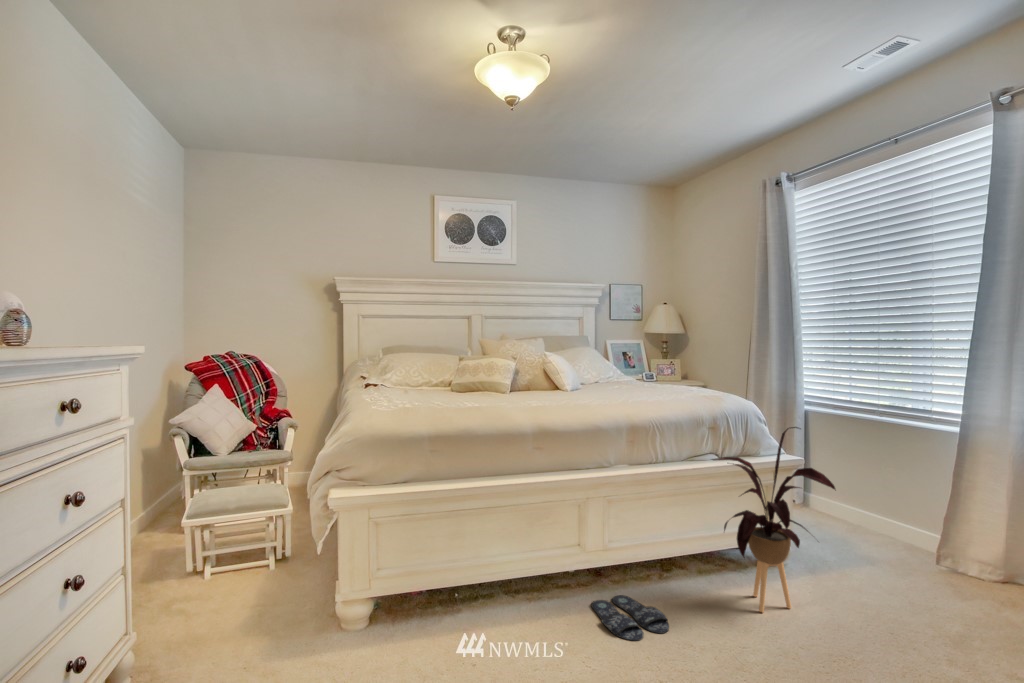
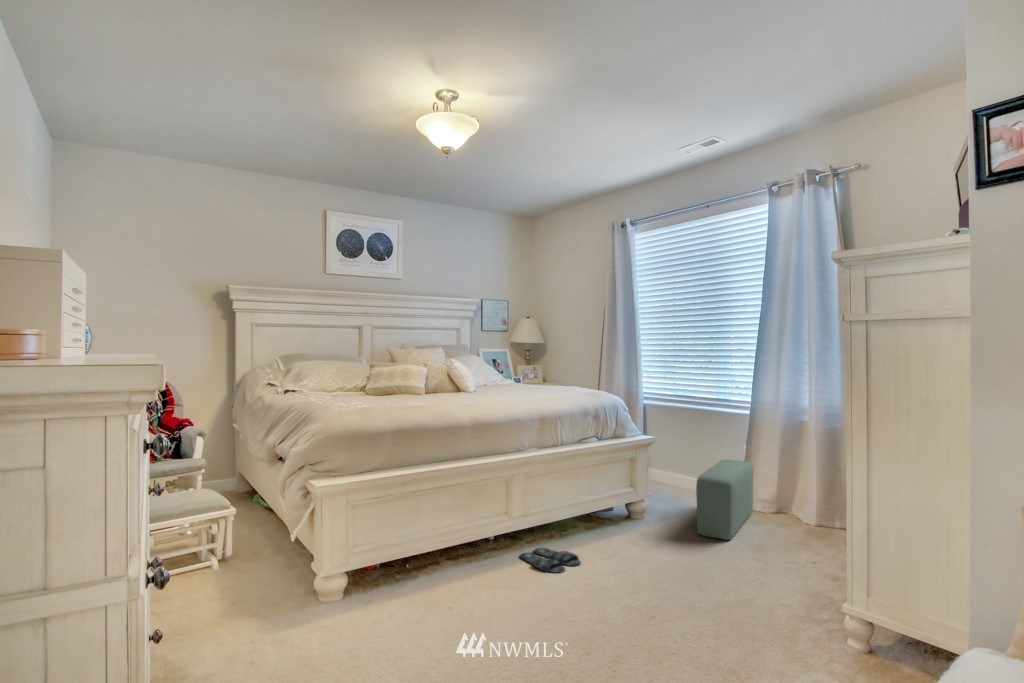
house plant: present [712,427,835,612] -> none [600,410,686,545]
pouf: none [863,499,969,628] -> present [696,459,753,540]

